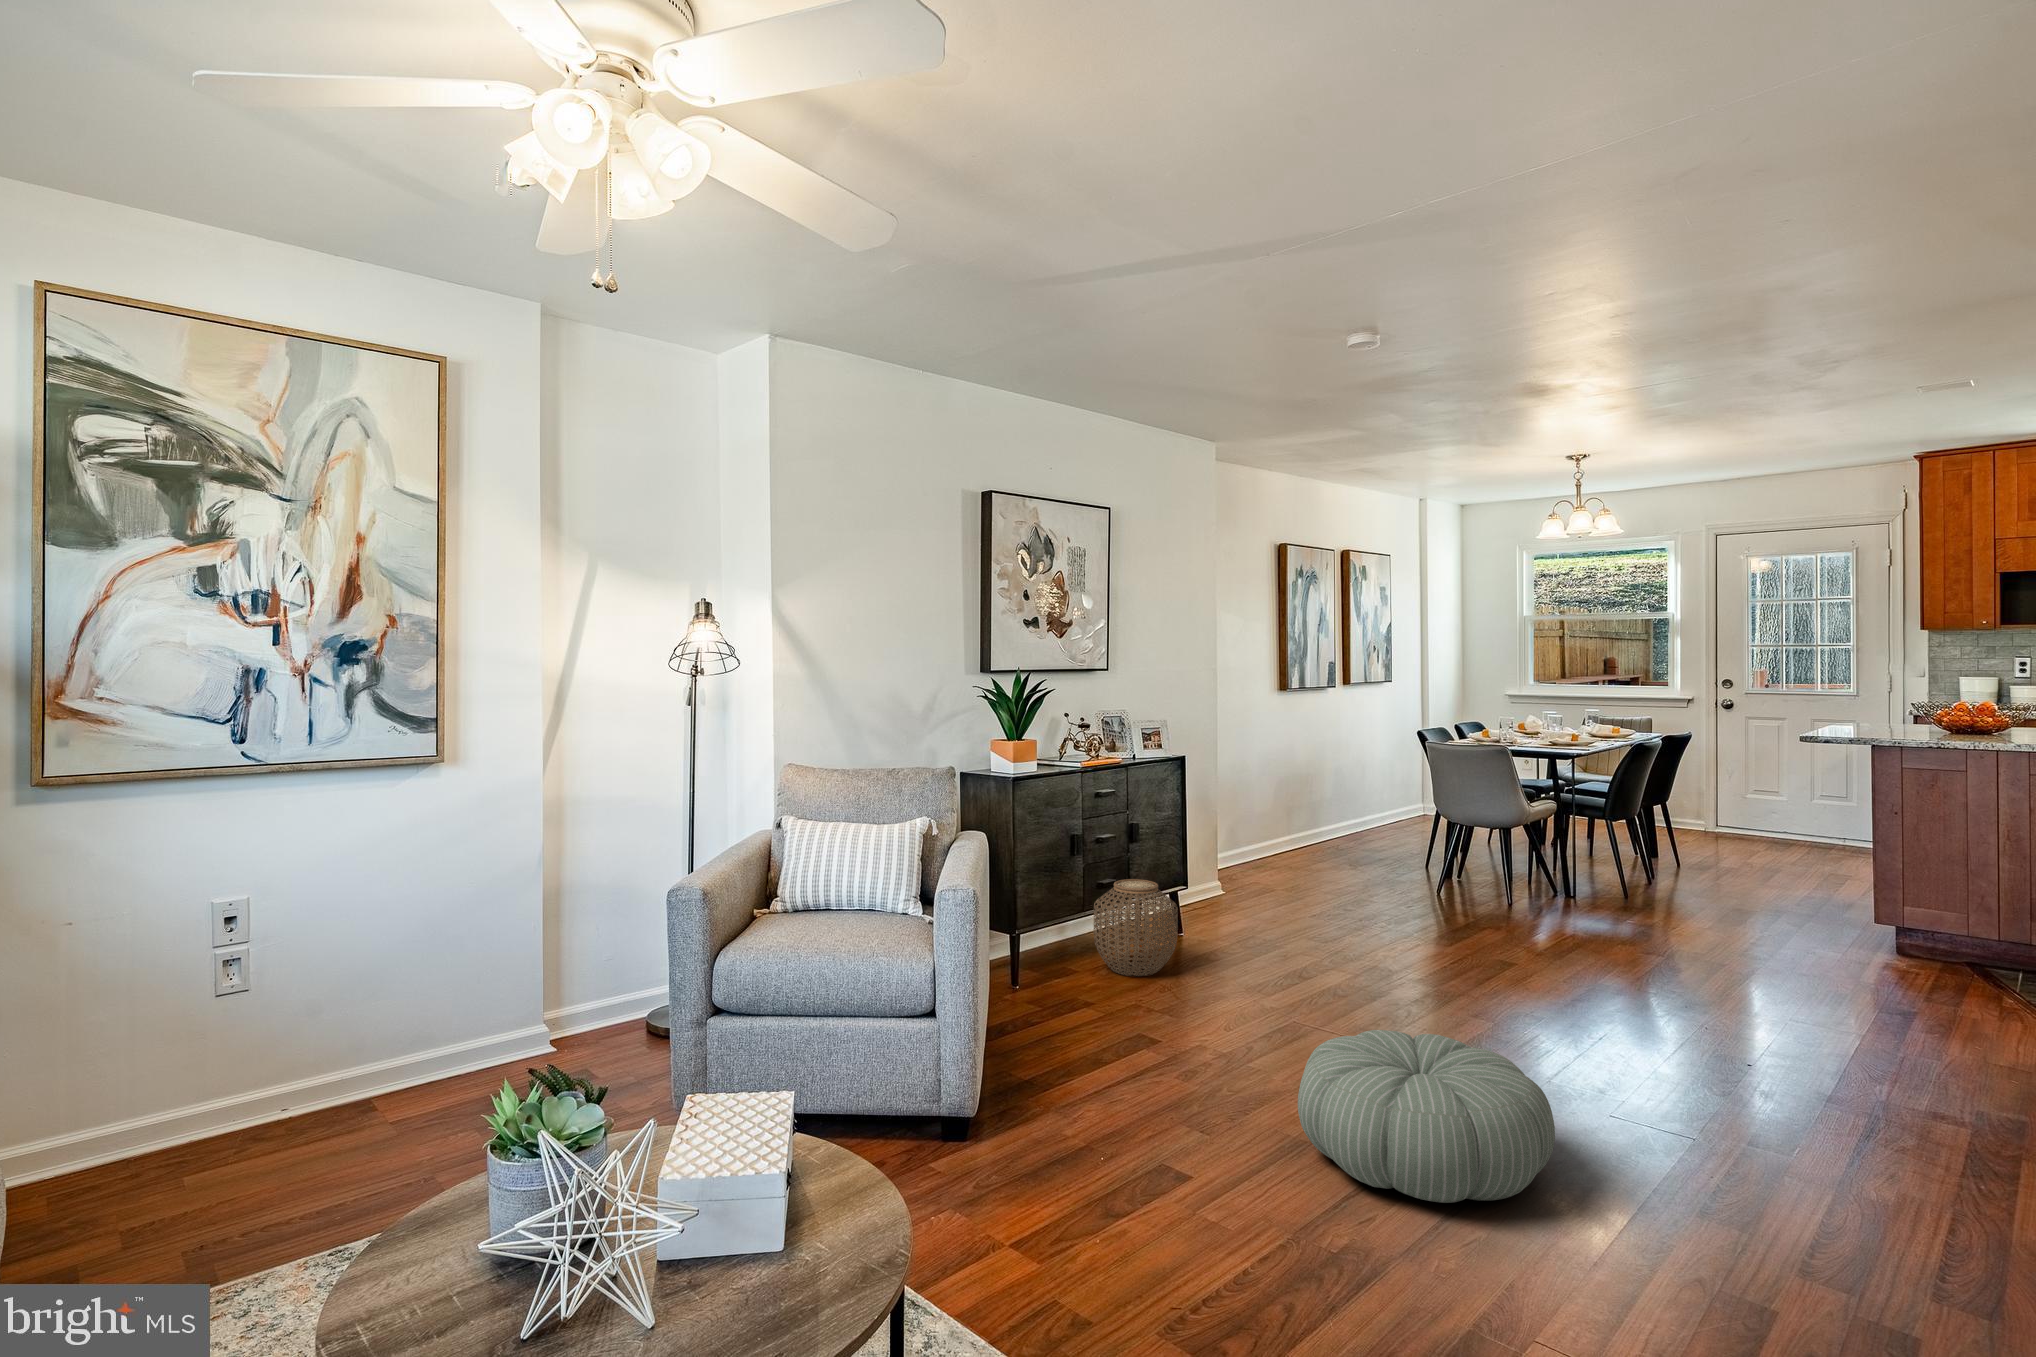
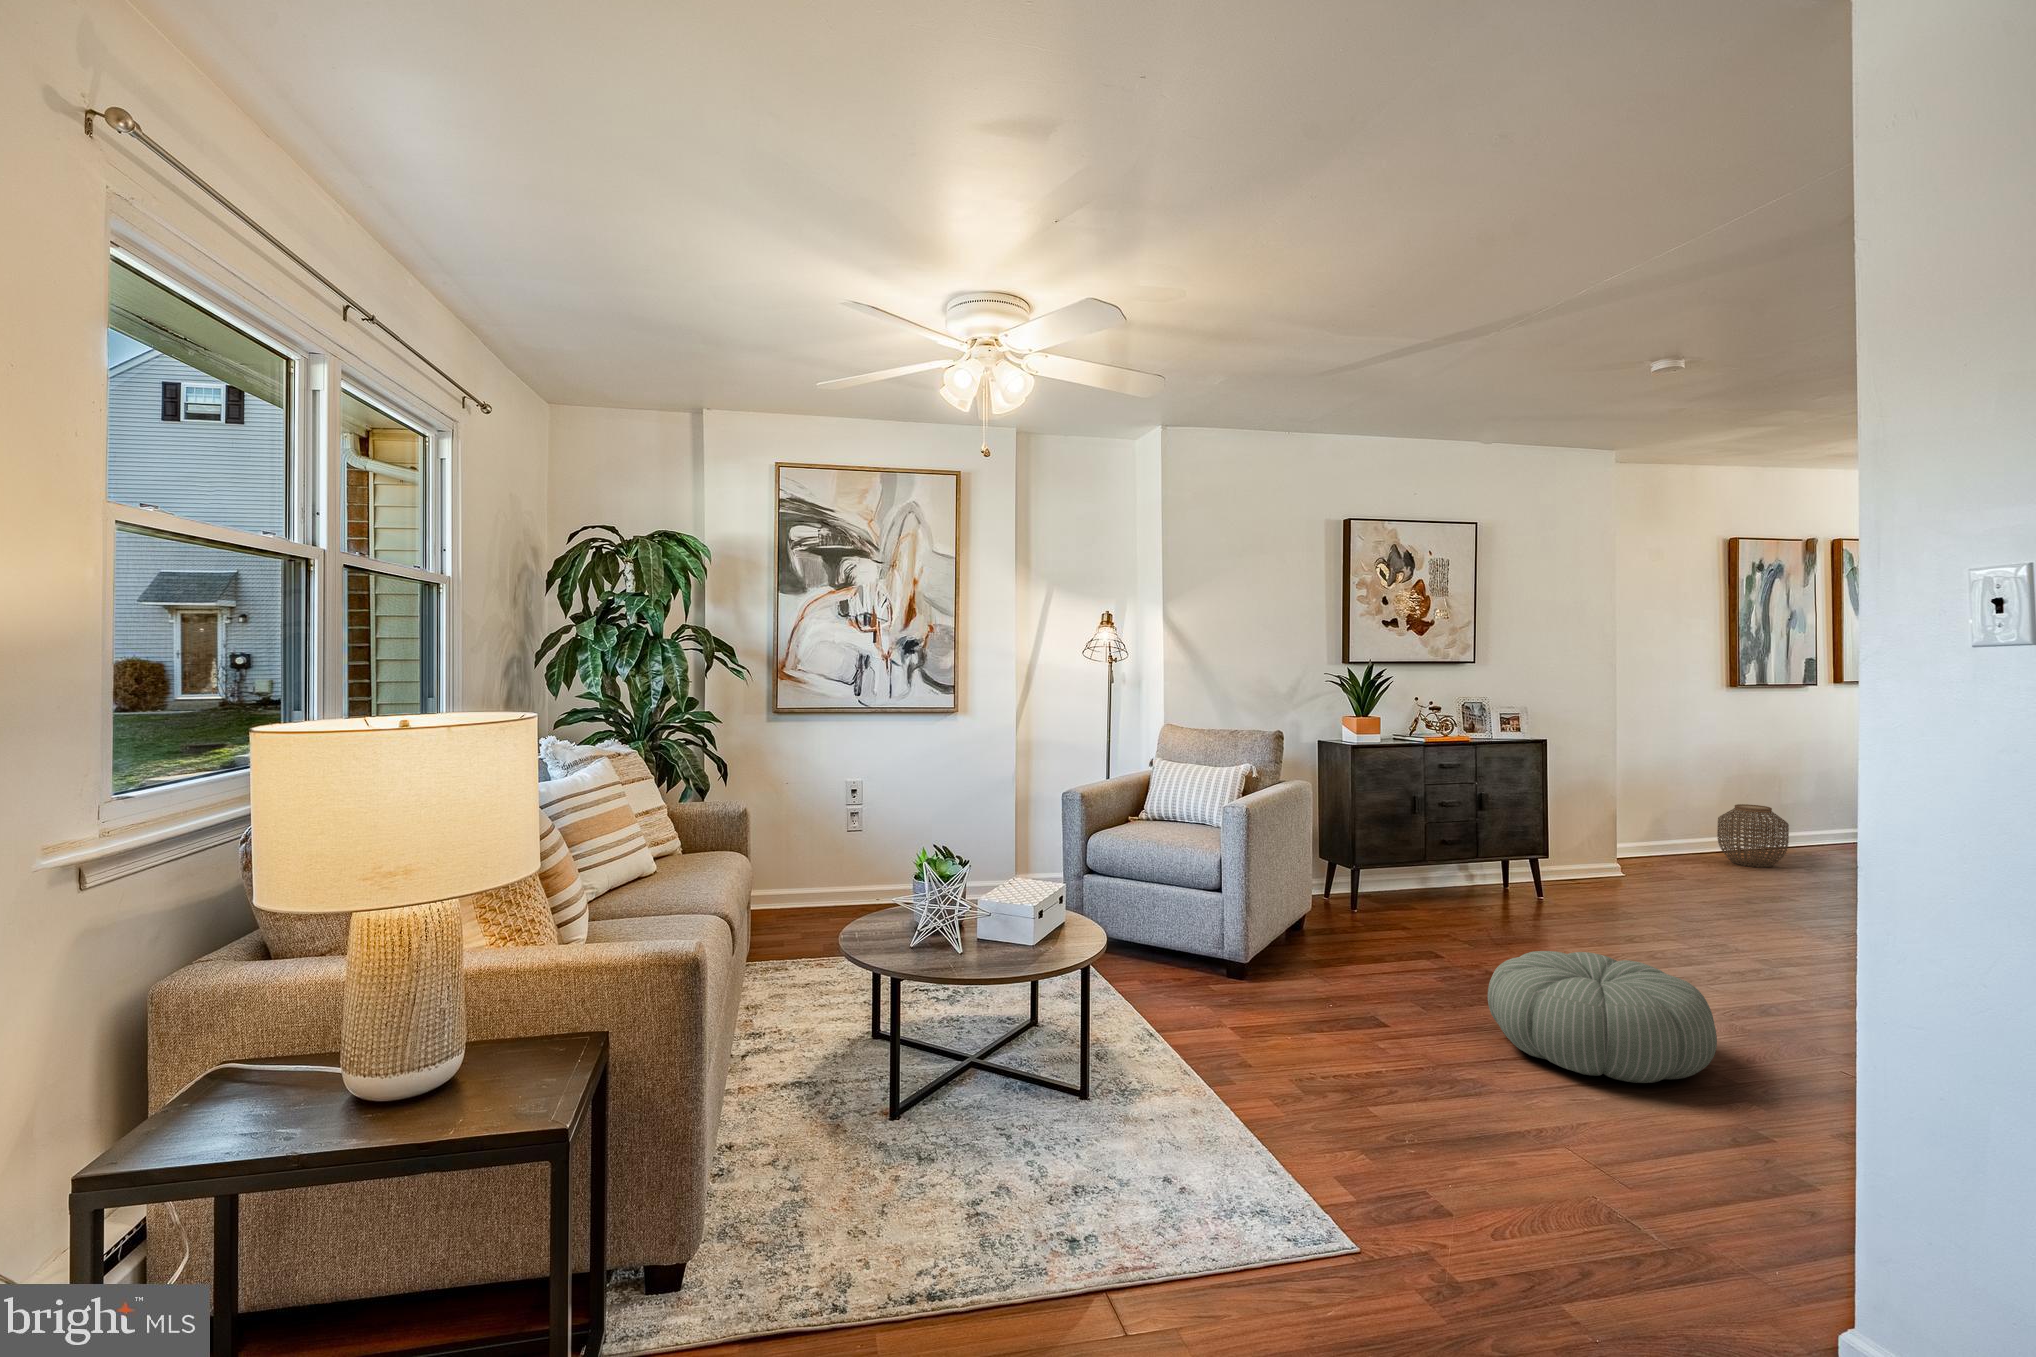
woven basket: present [1094,879,1178,976] -> present [1717,804,1789,868]

